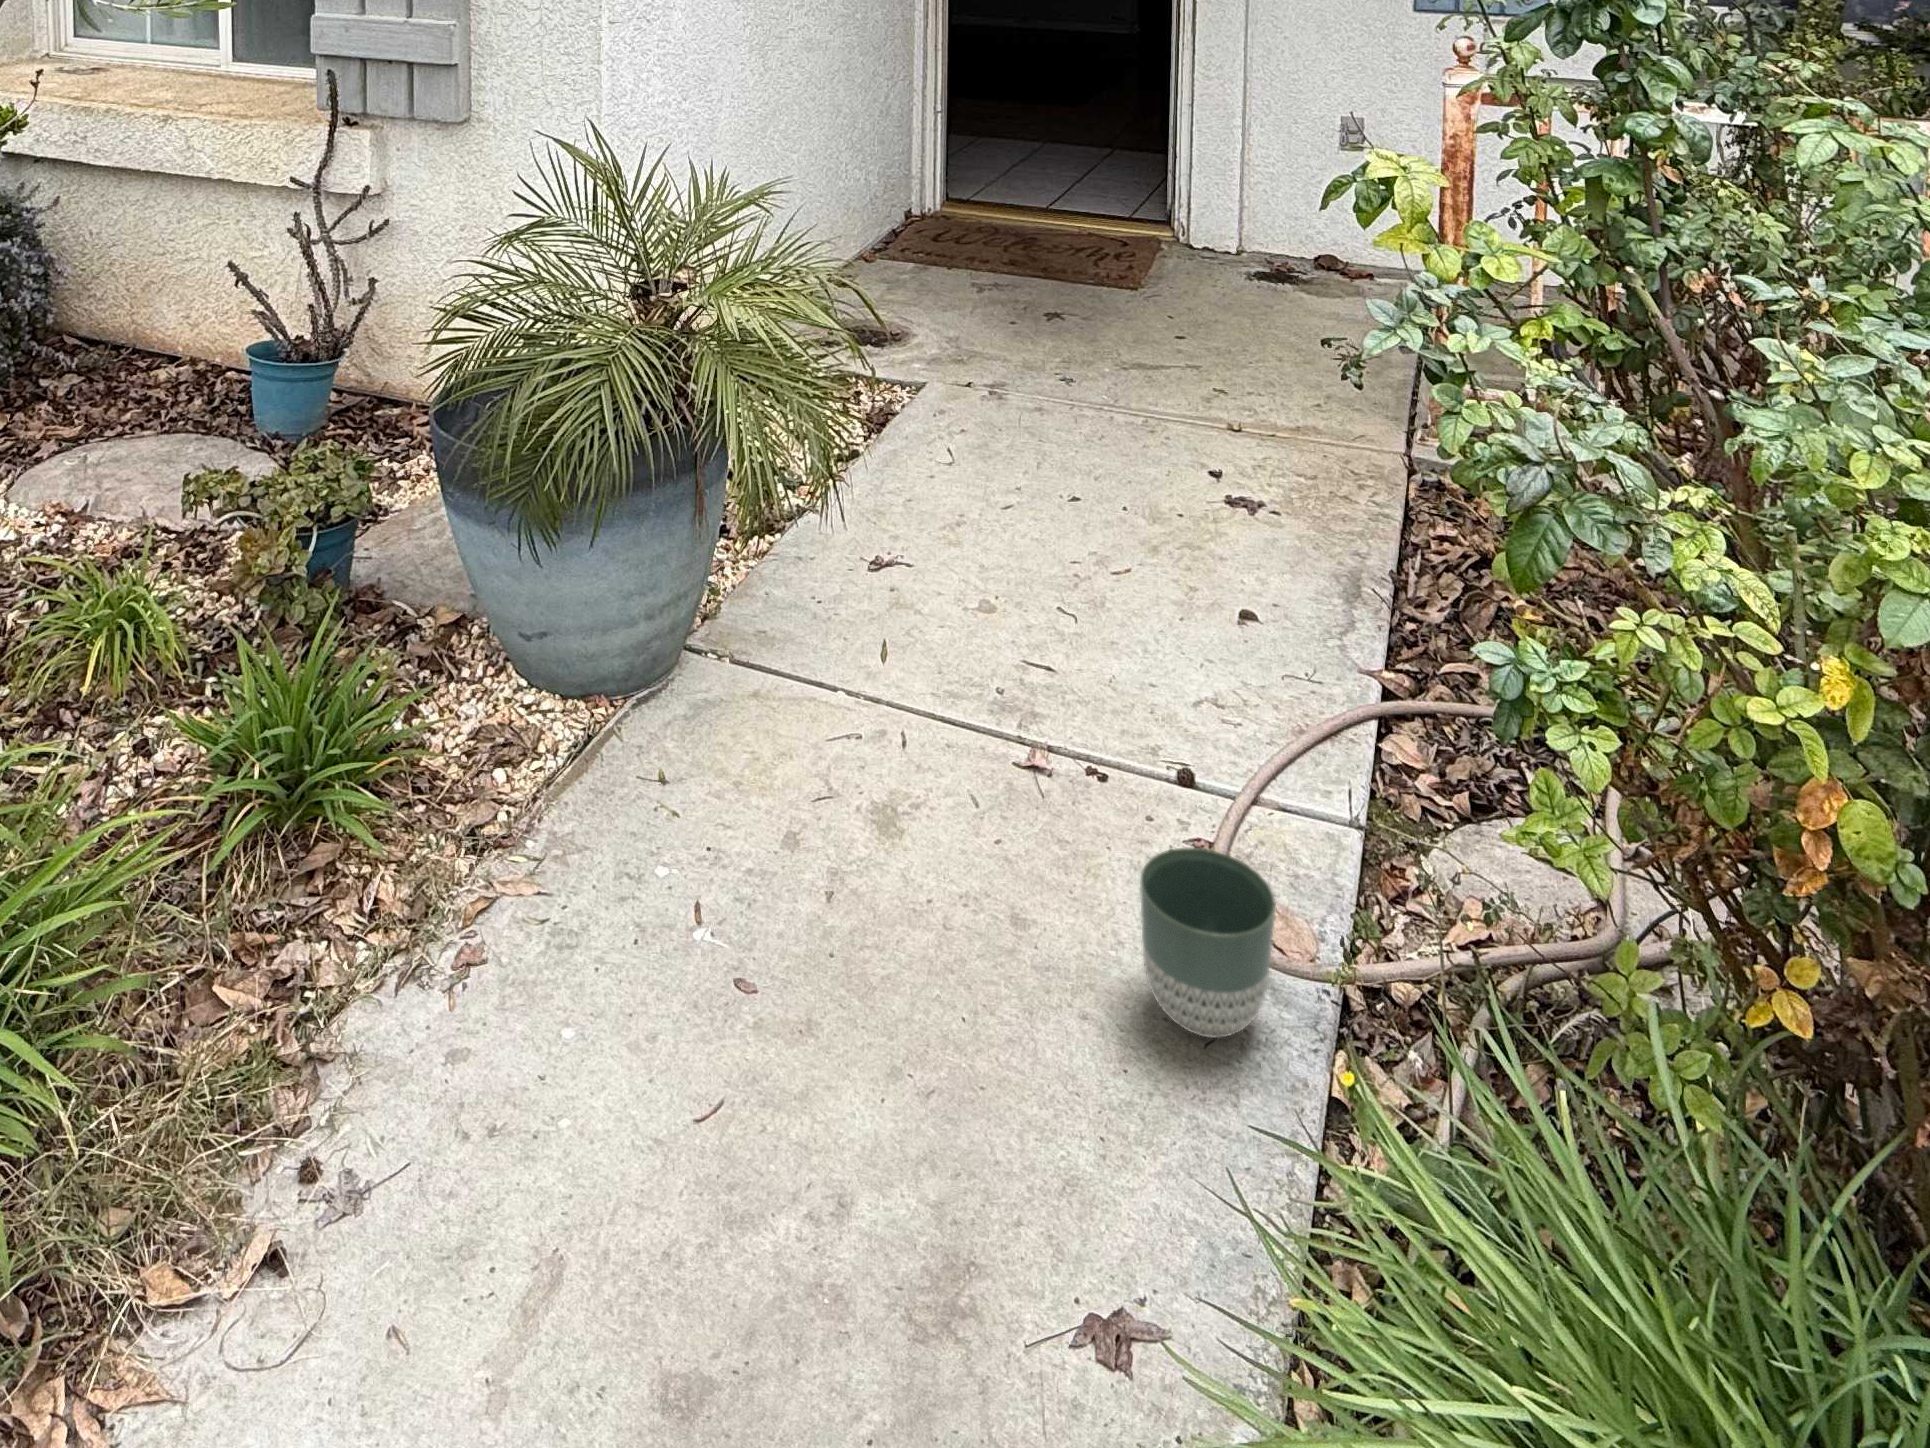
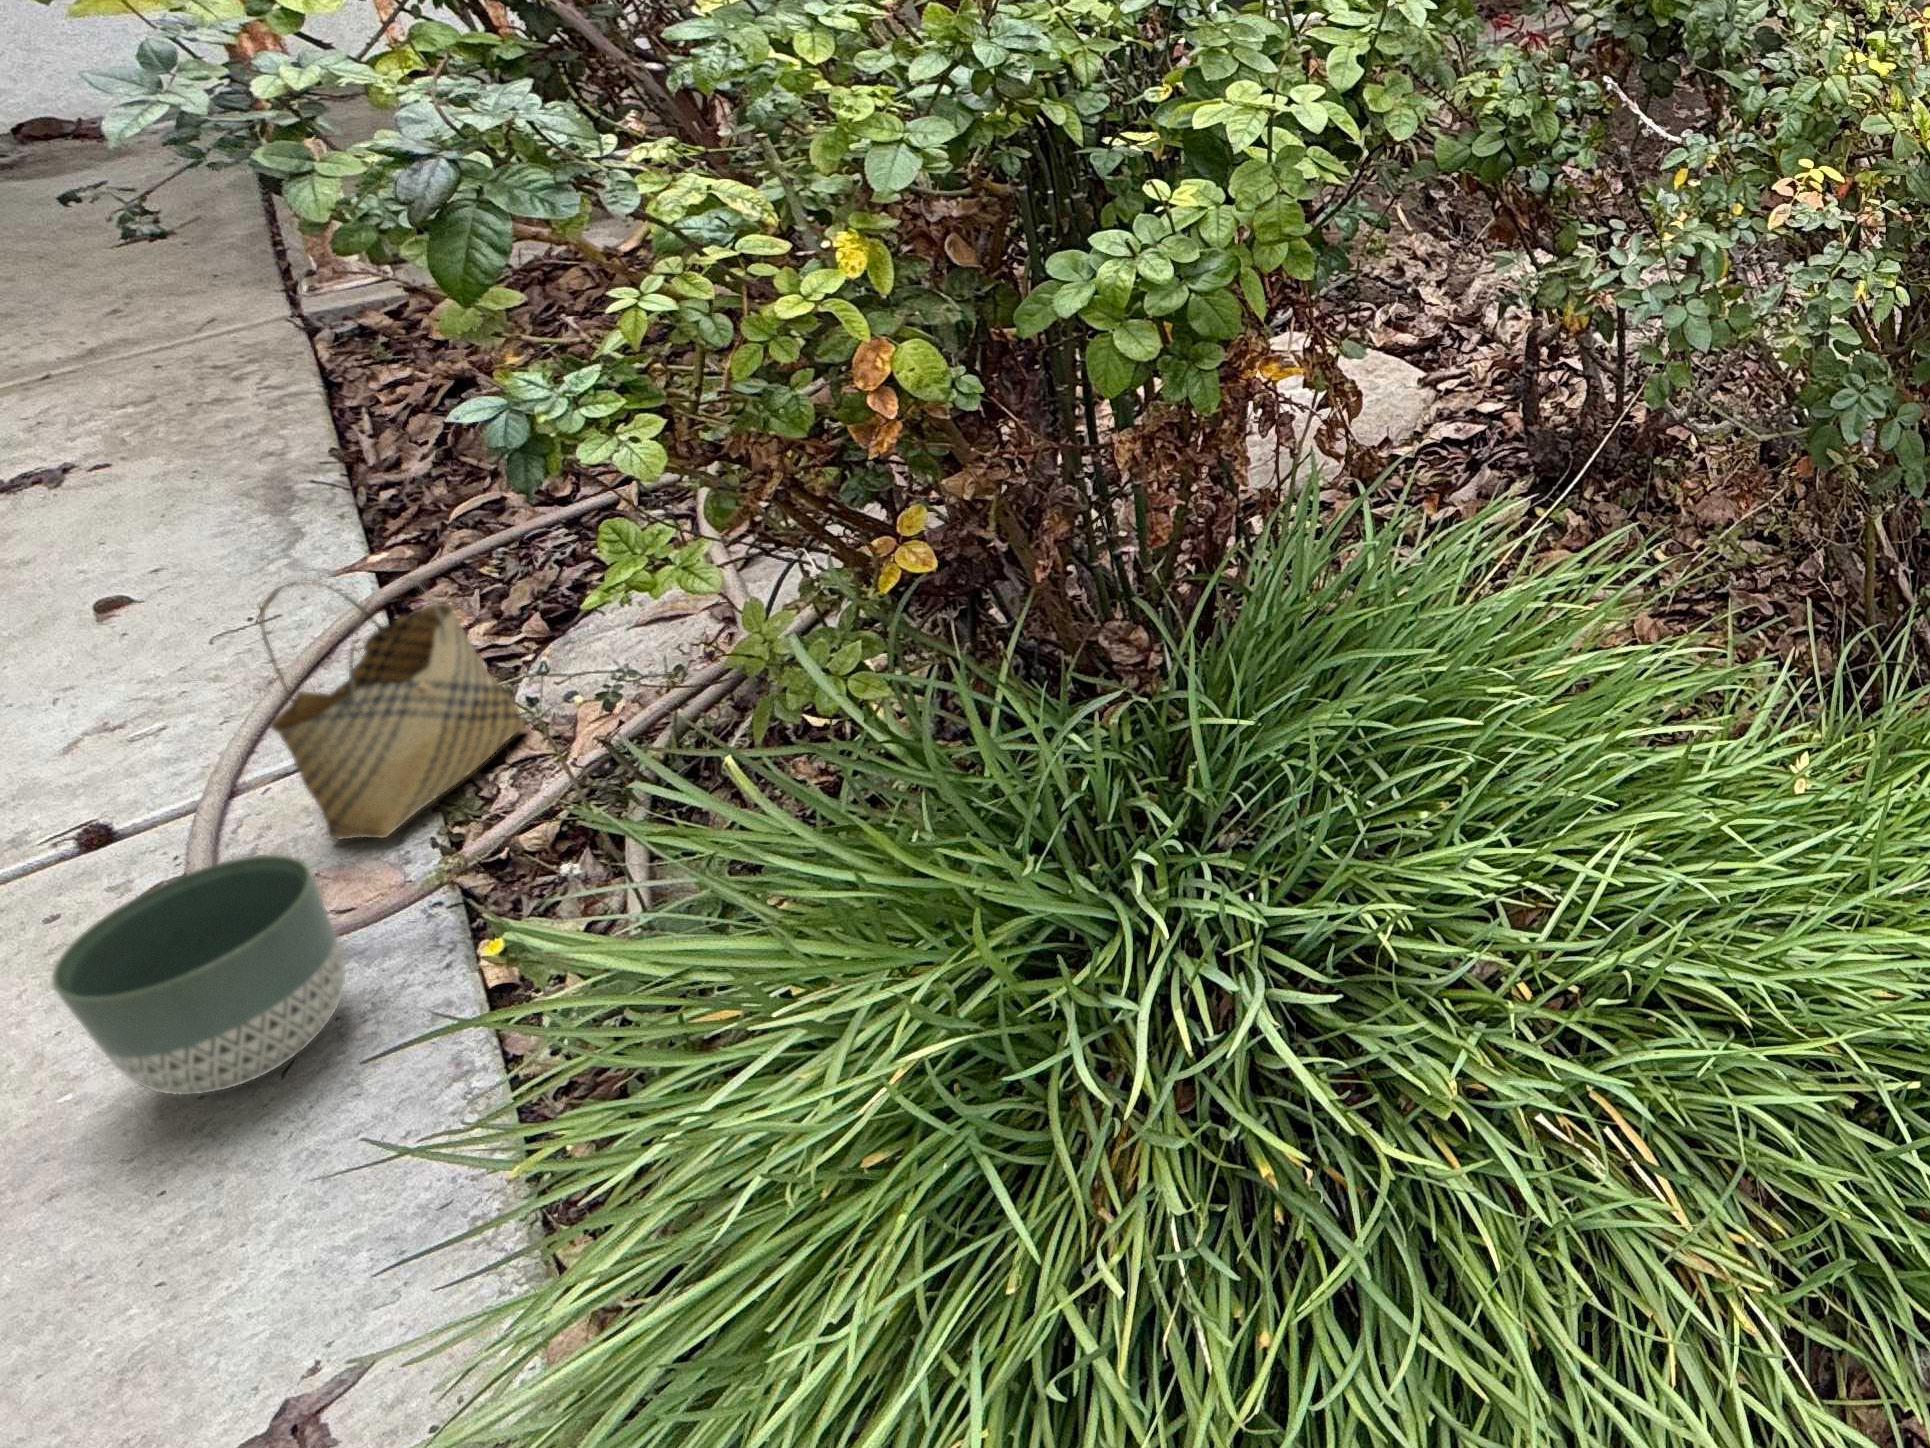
woven basket: none [1290,674,1427,909] -> present [260,578,524,839]

